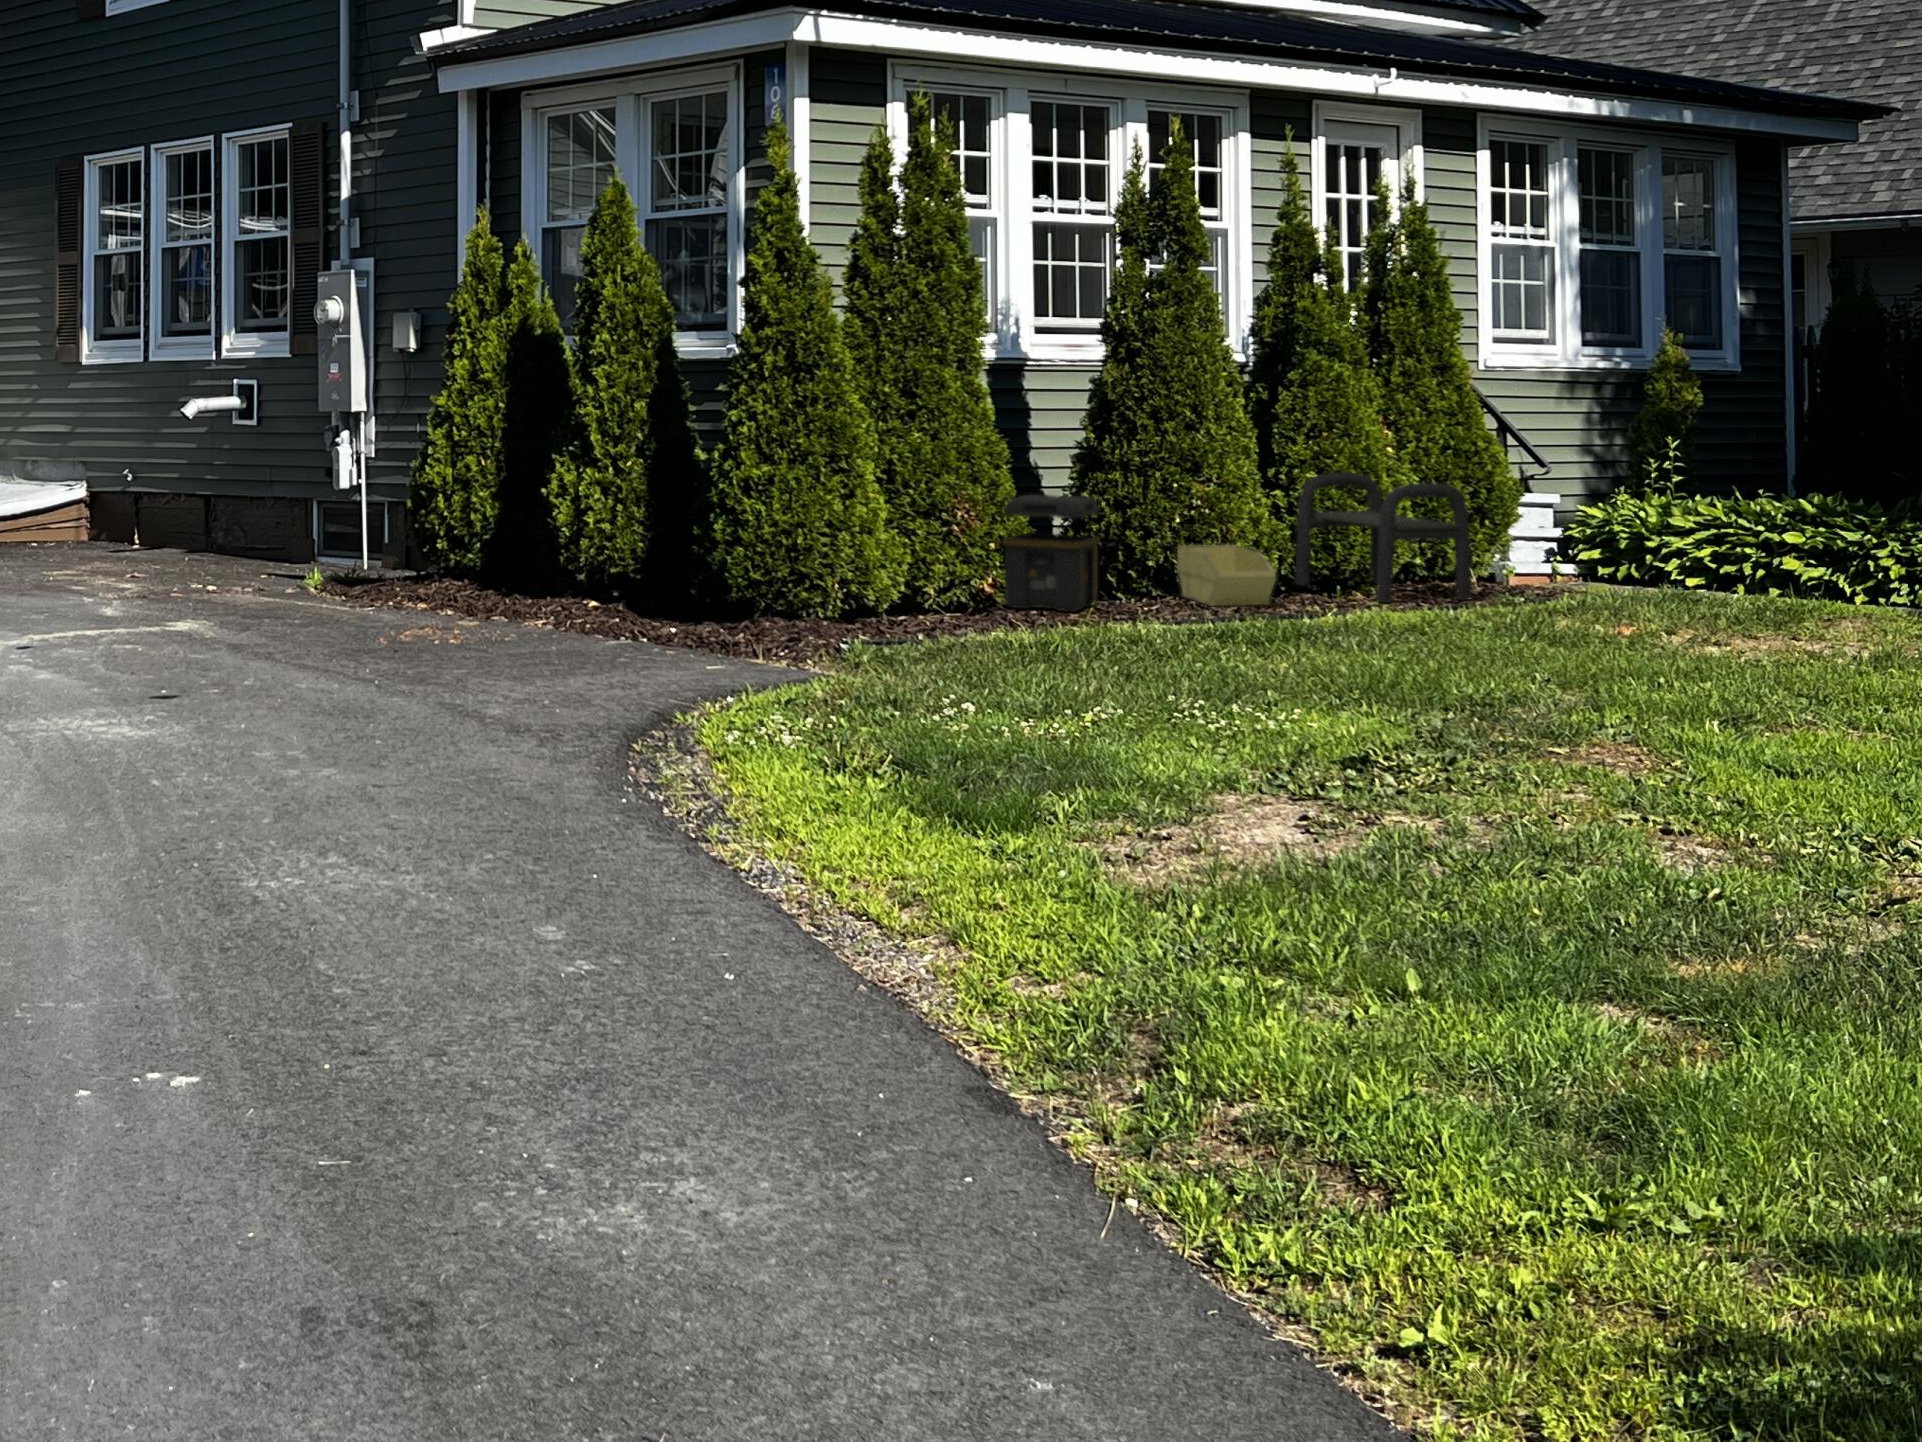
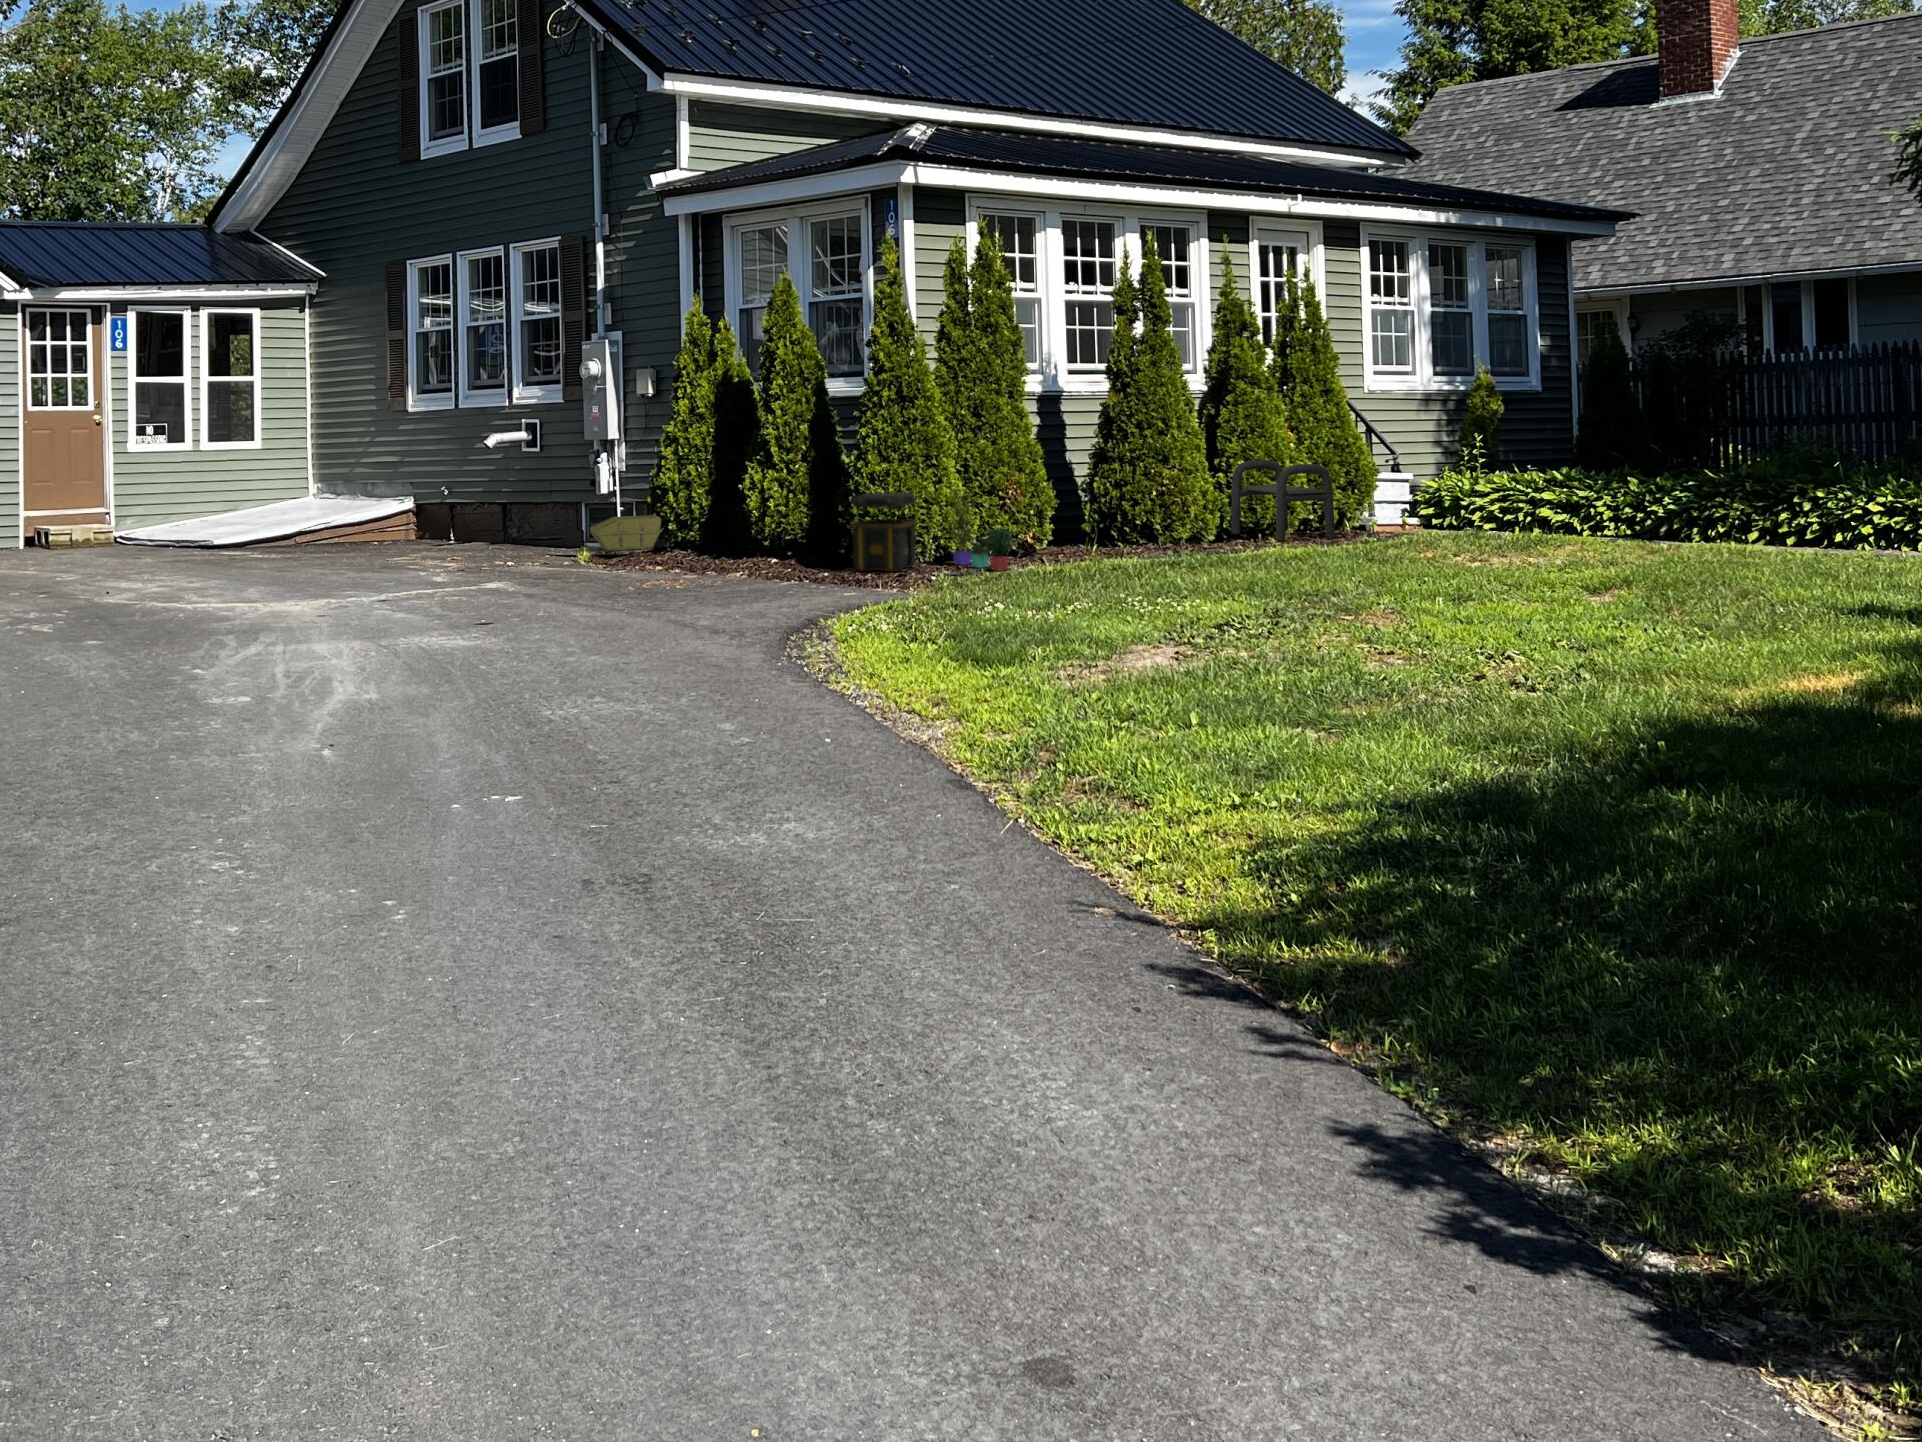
toolbox: present [1003,495,1100,612] -> present [851,493,917,572]
potted plant: none [862,507,971,638] -> present [951,492,1012,571]
storage bin: present [1177,545,1276,606] -> present [590,515,661,551]

